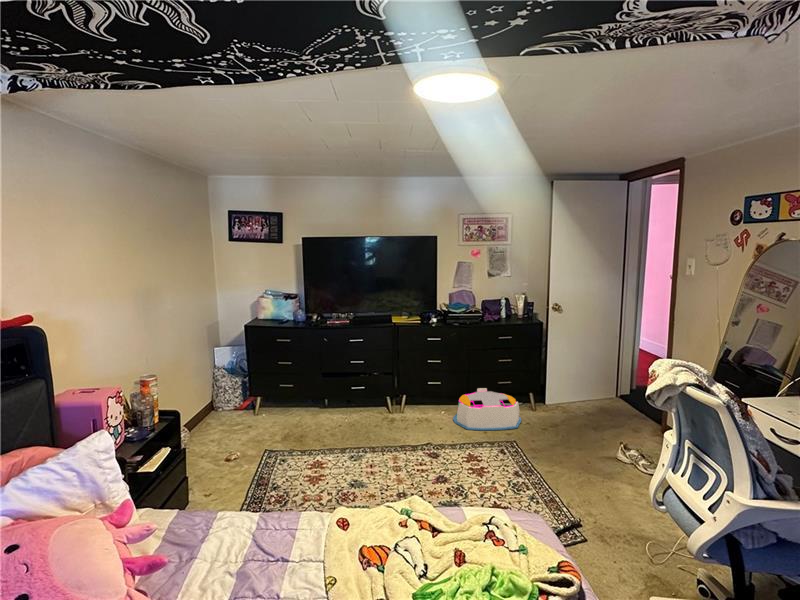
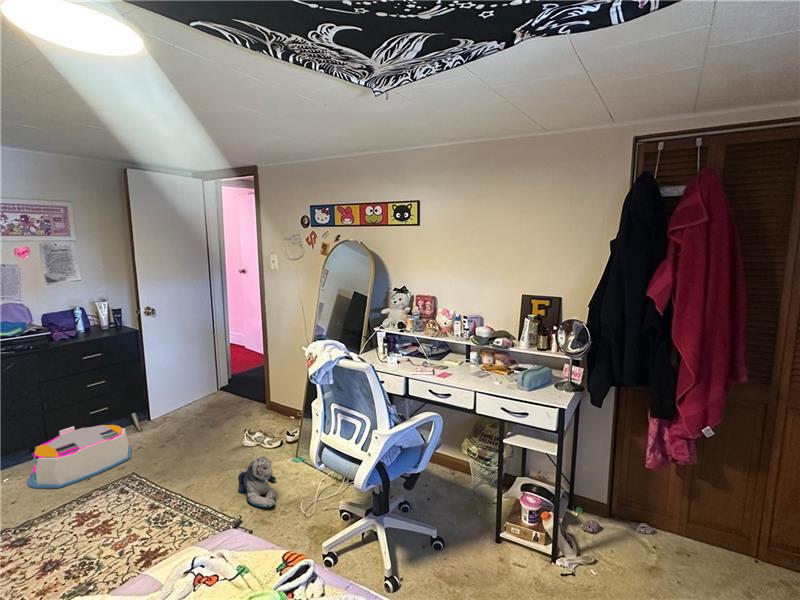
plush toy: none [590,474,634,531] -> present [238,457,276,508]

